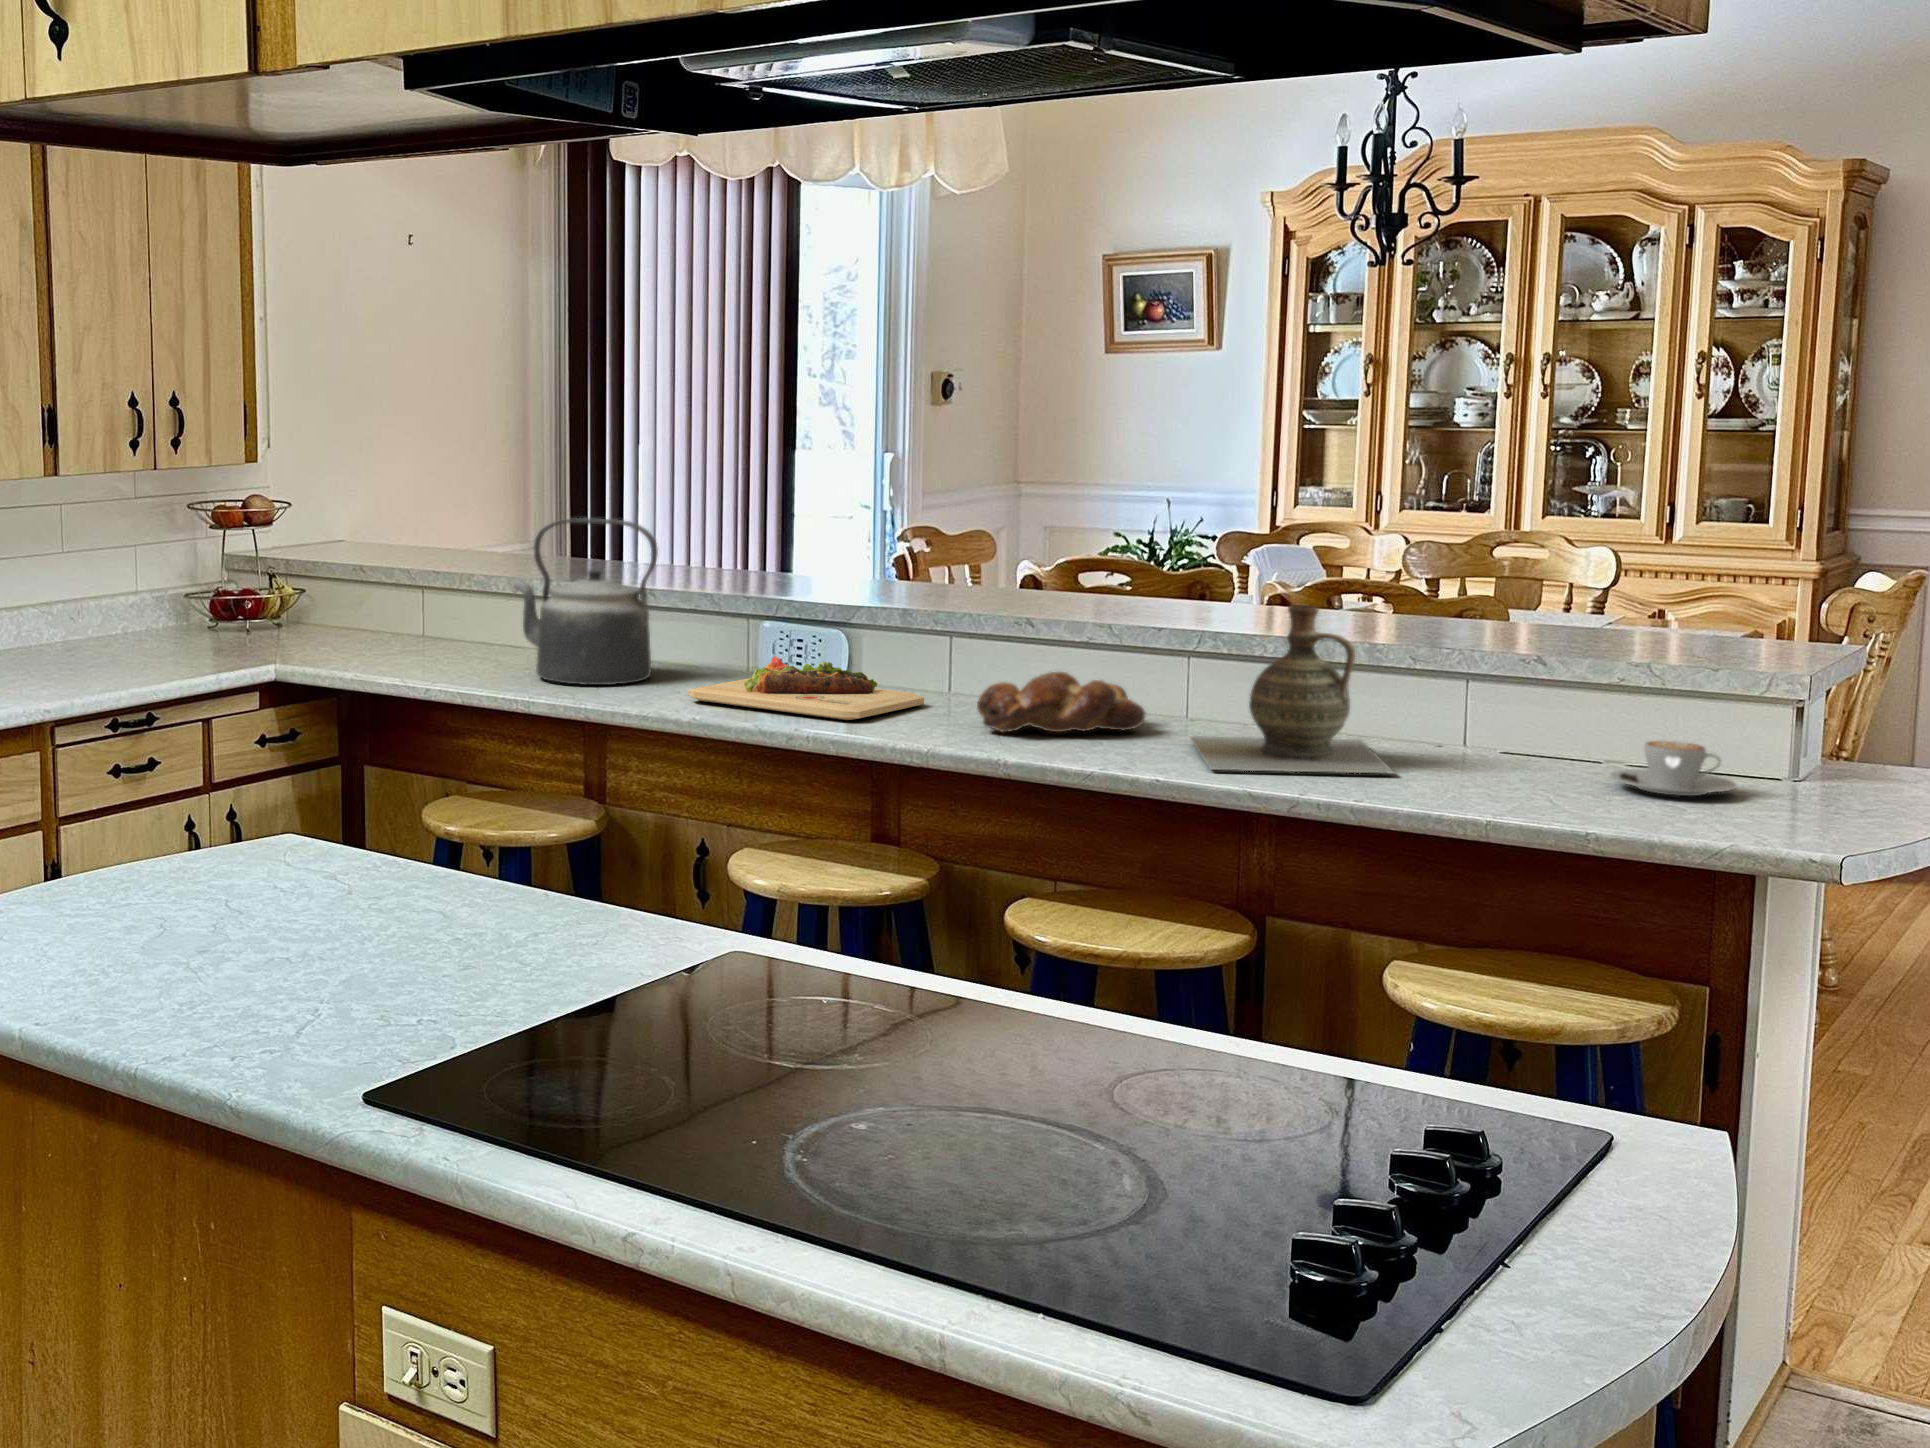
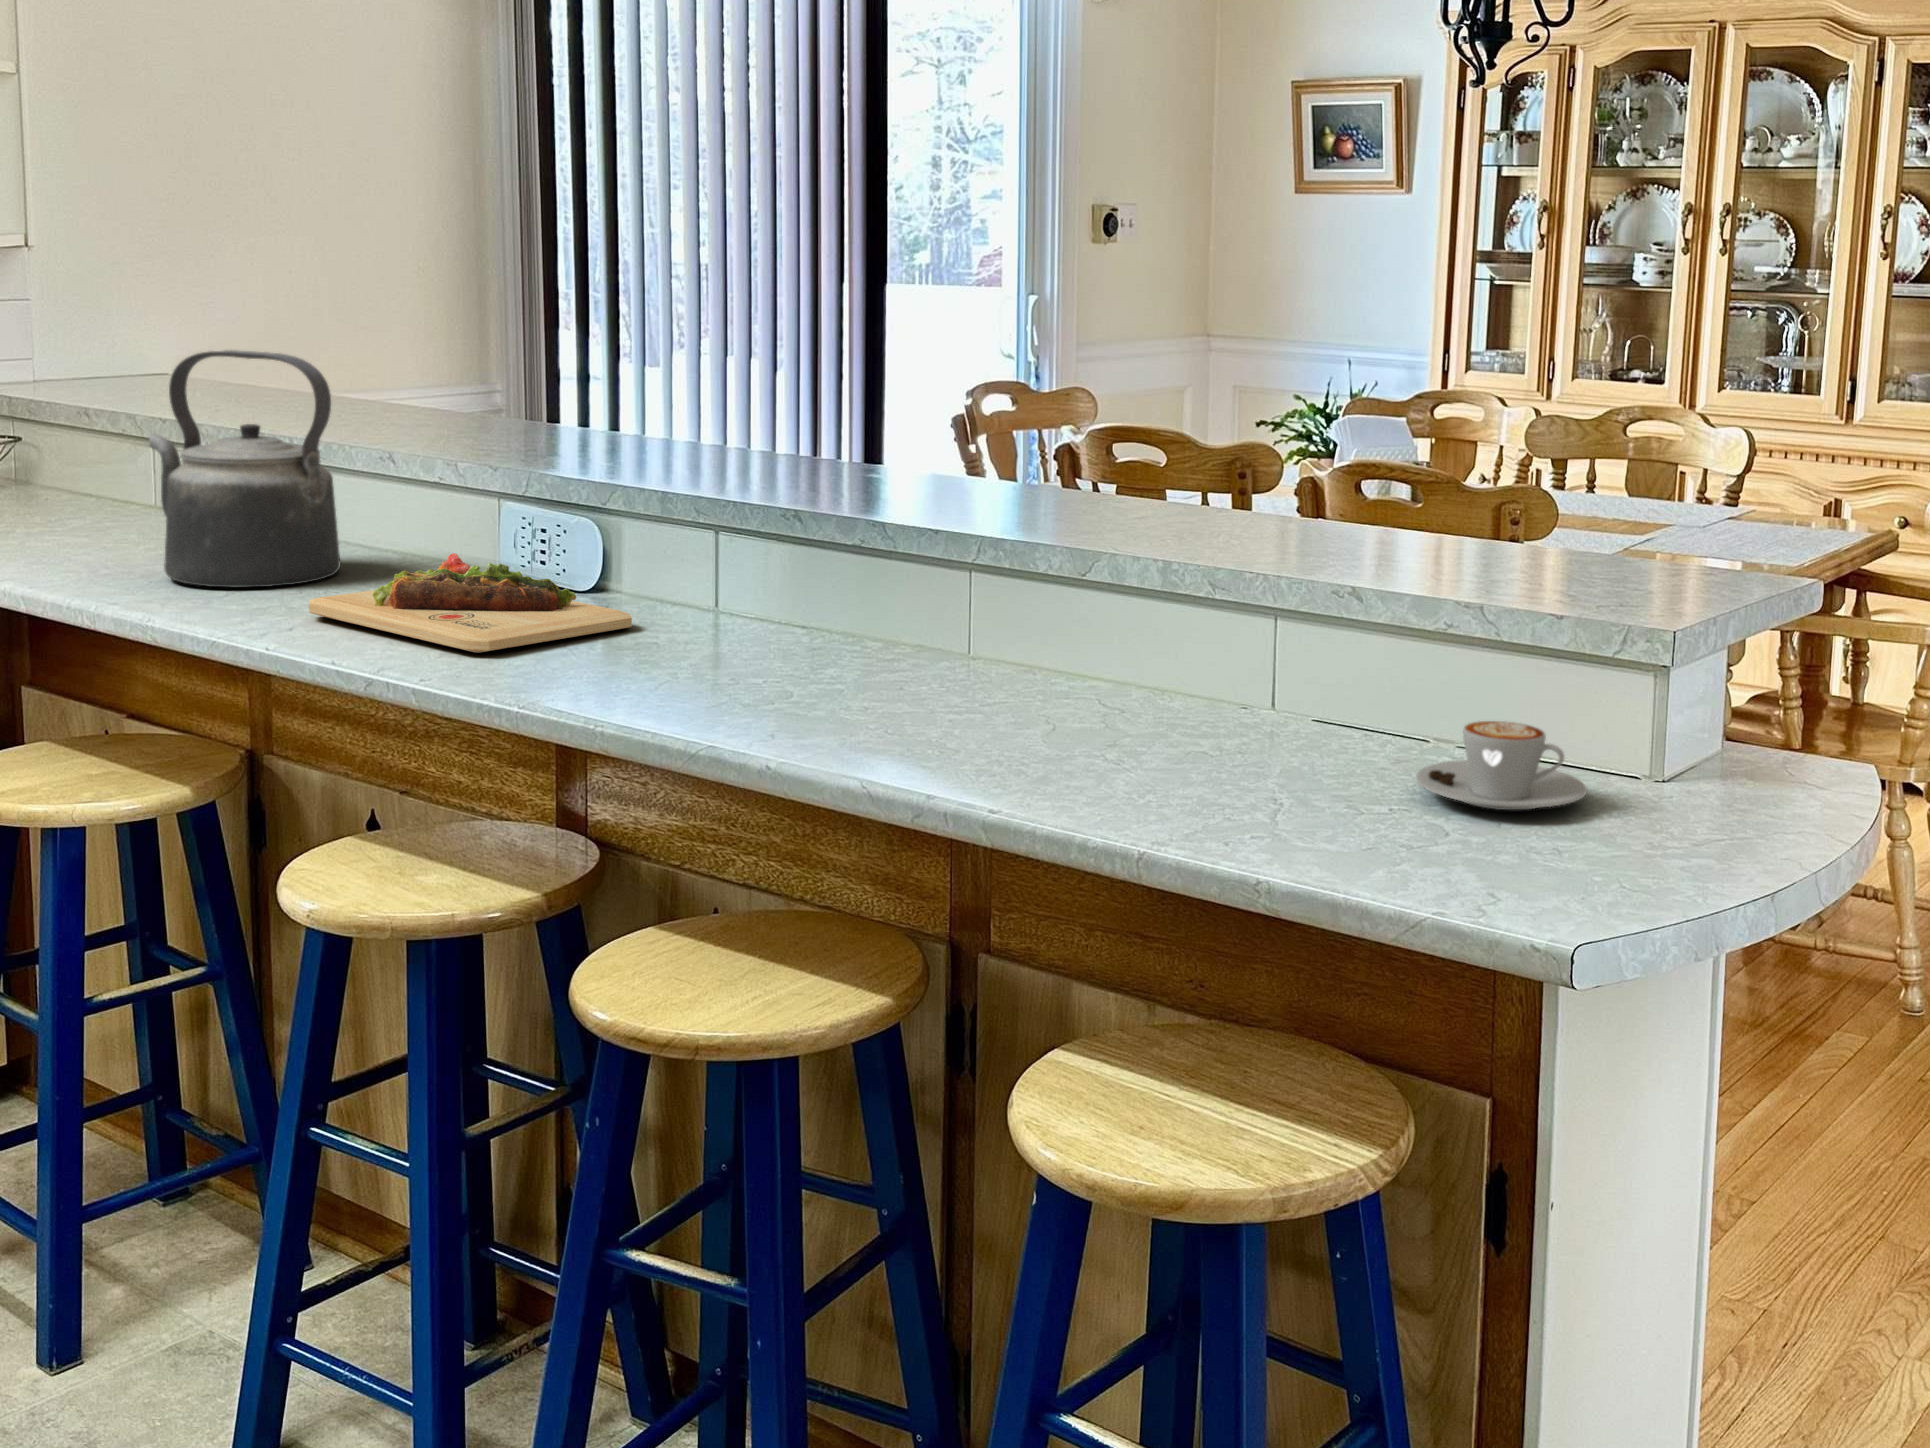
ceramic jug: present [1190,605,1393,773] -> none [860,500,1146,763]
bread loaf: present [977,672,1145,732] -> none [639,588,877,679]

